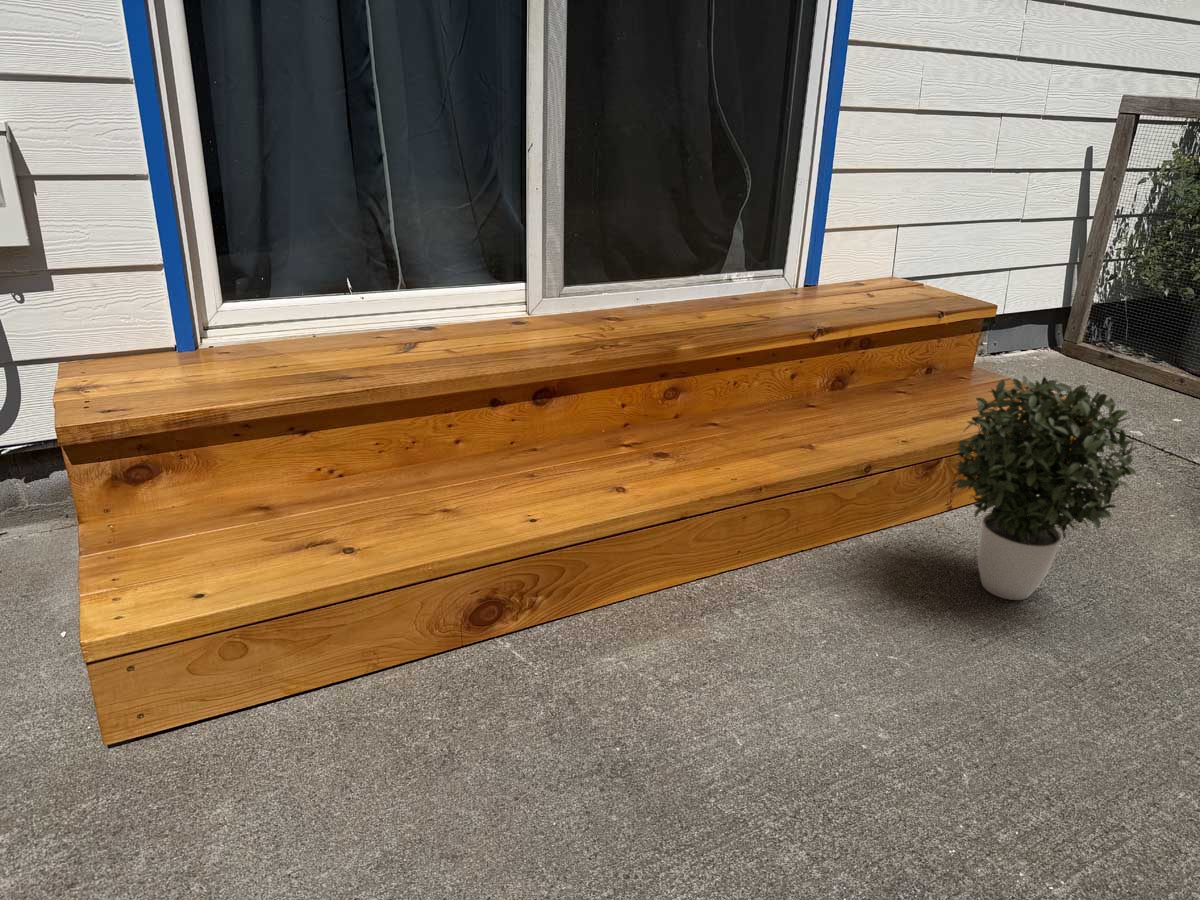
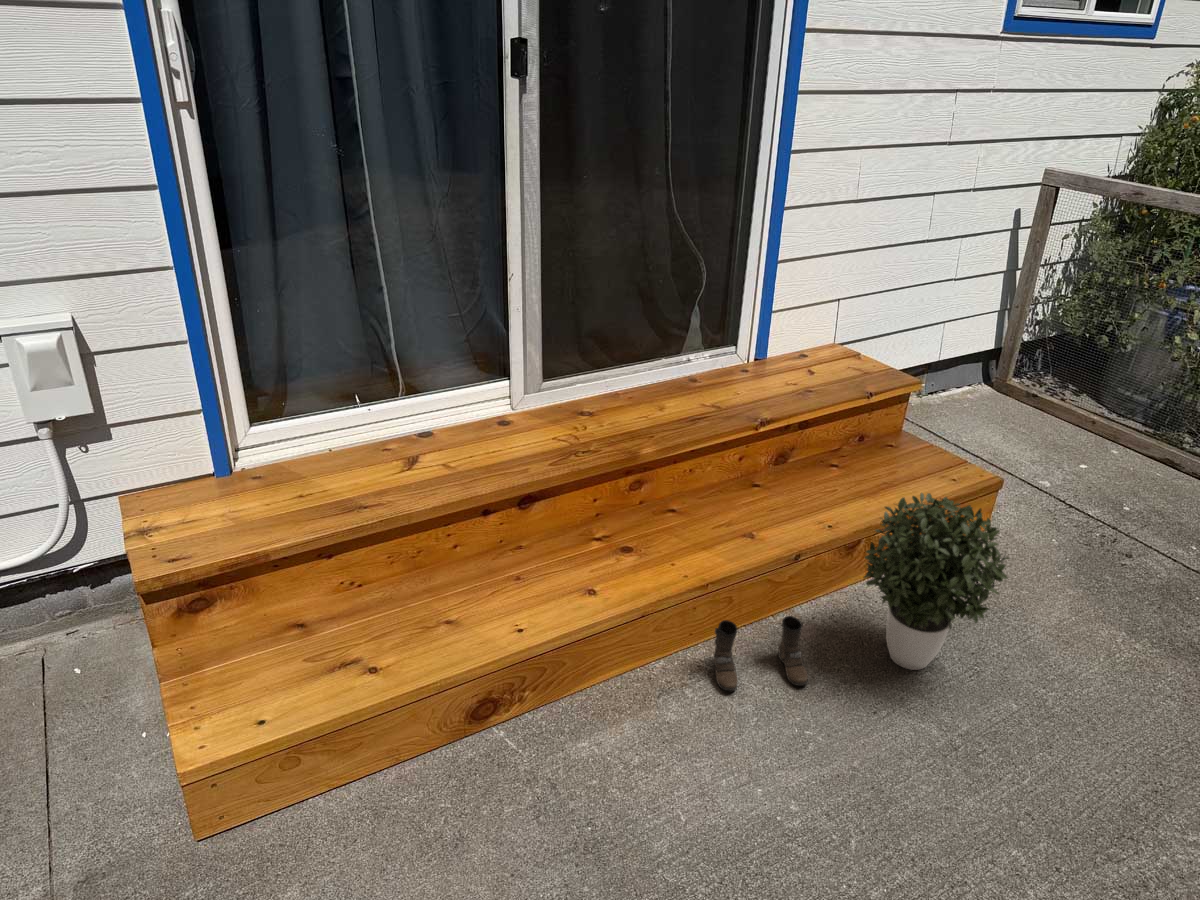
boots: none [768,528,886,613] -> present [714,616,808,691]

